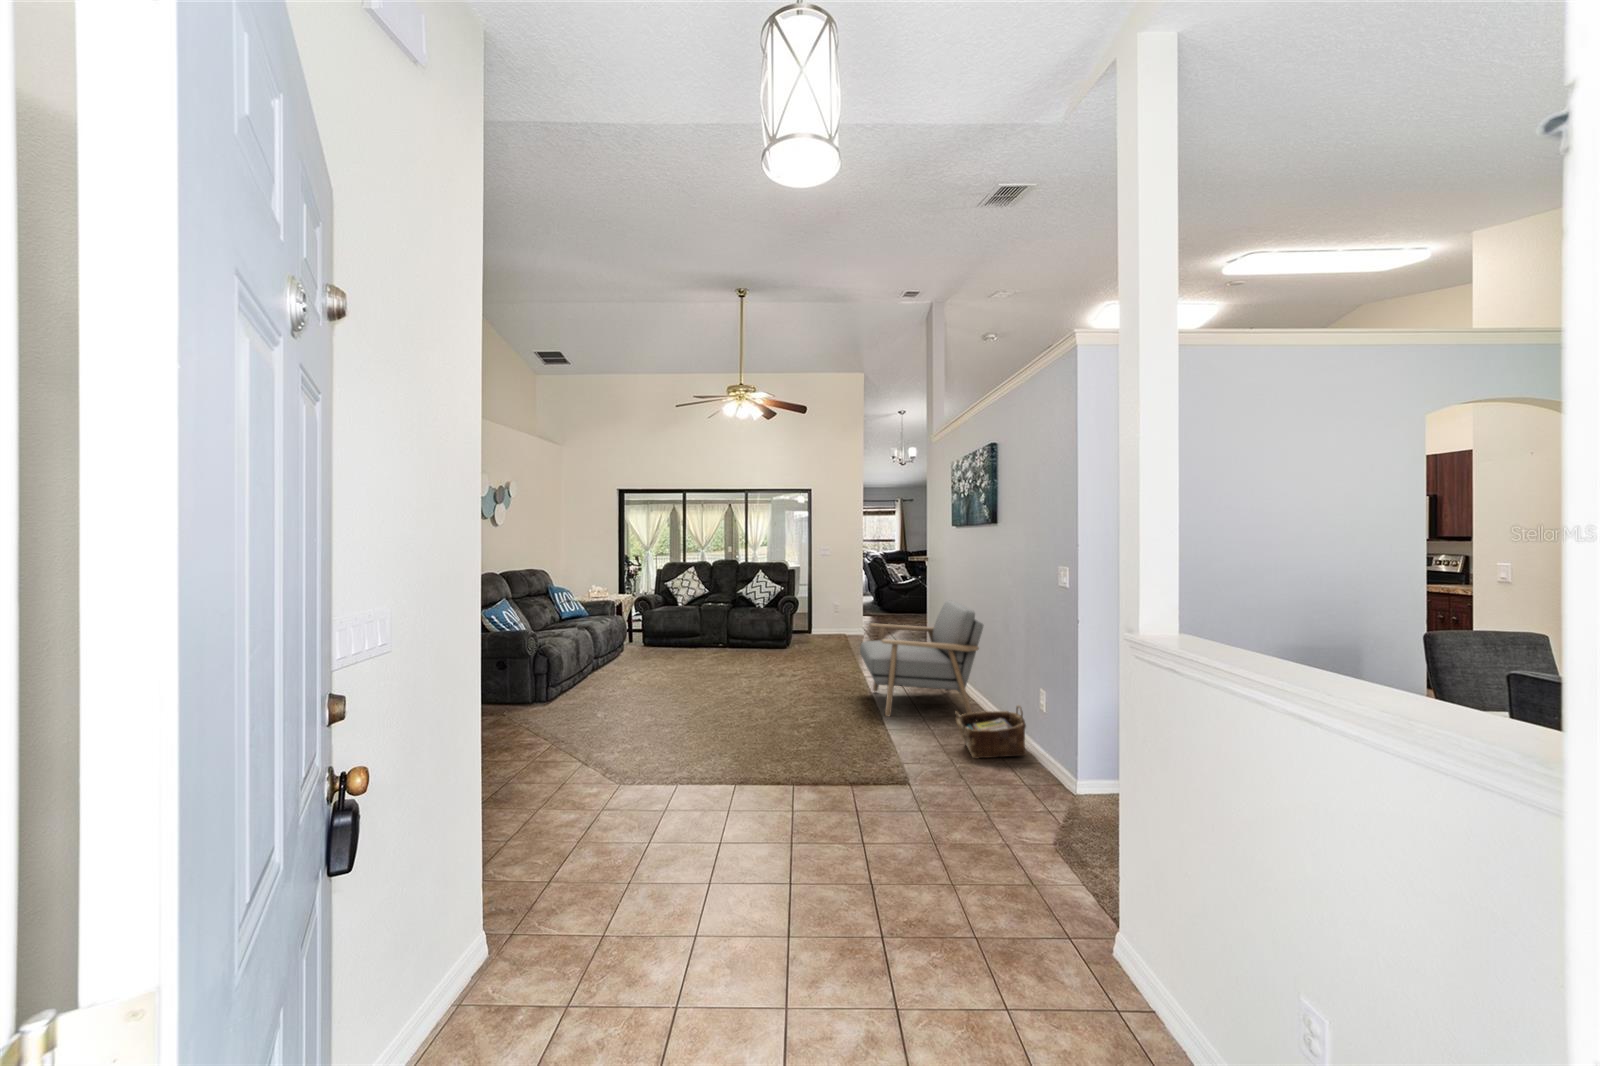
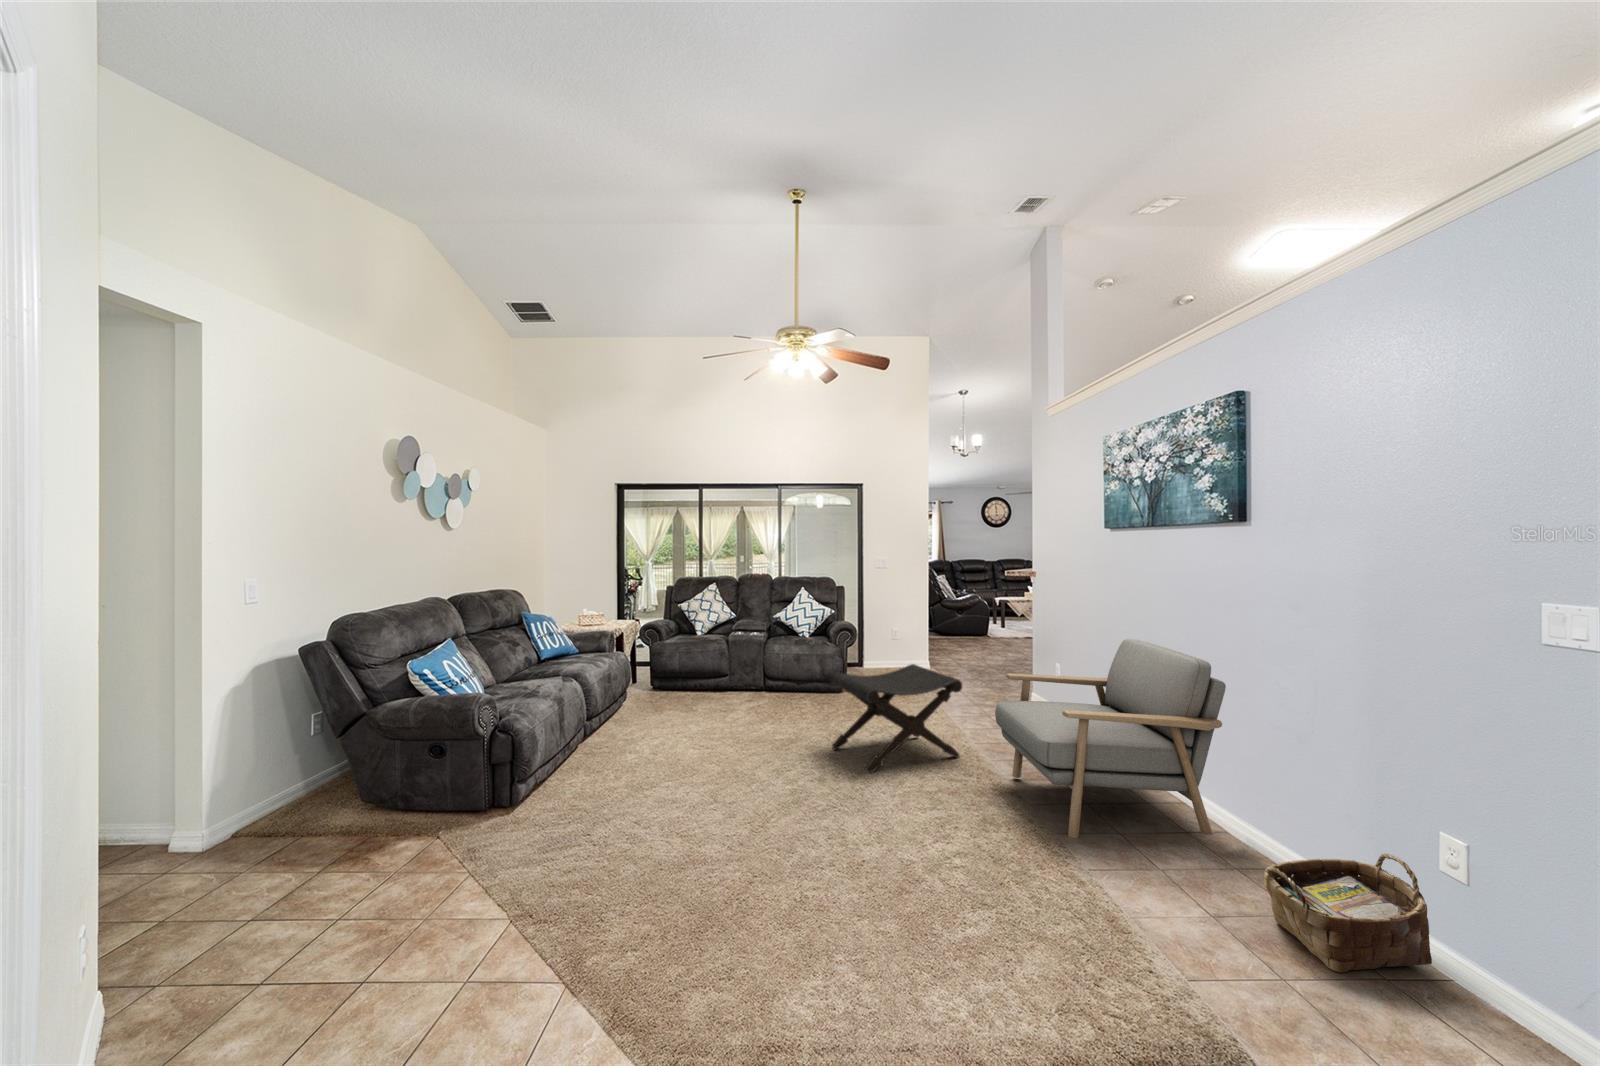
footstool: none [761,622,848,690] -> present [830,664,962,772]

